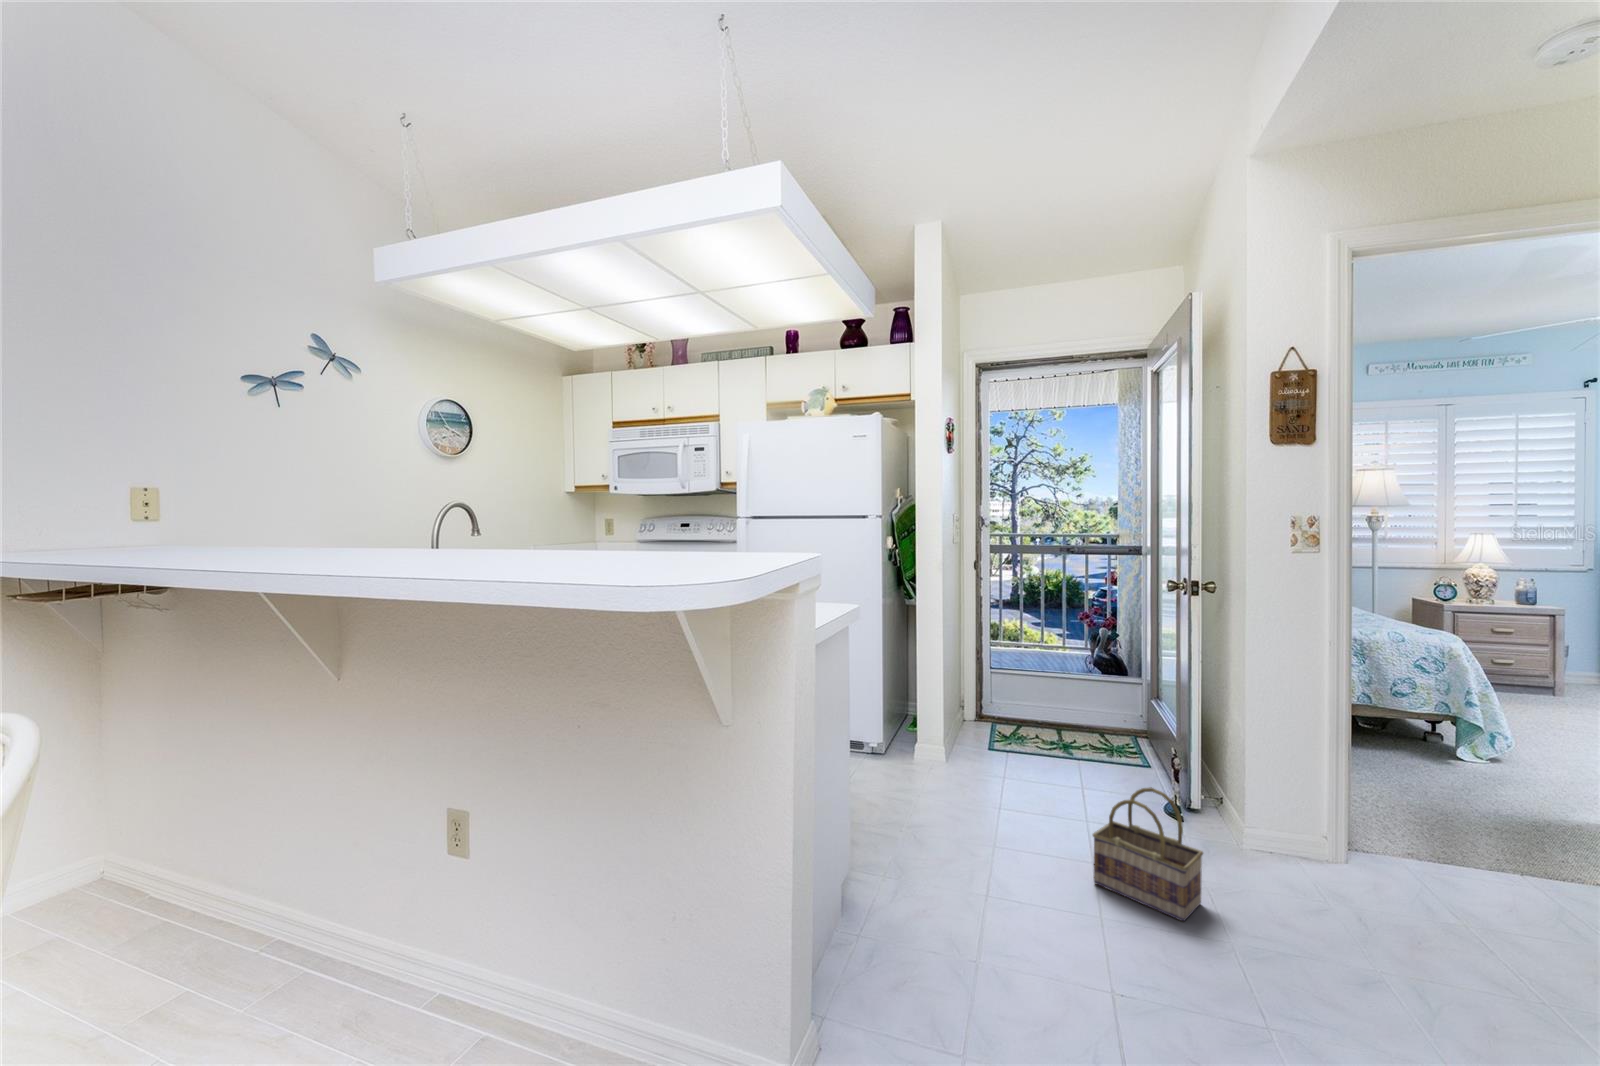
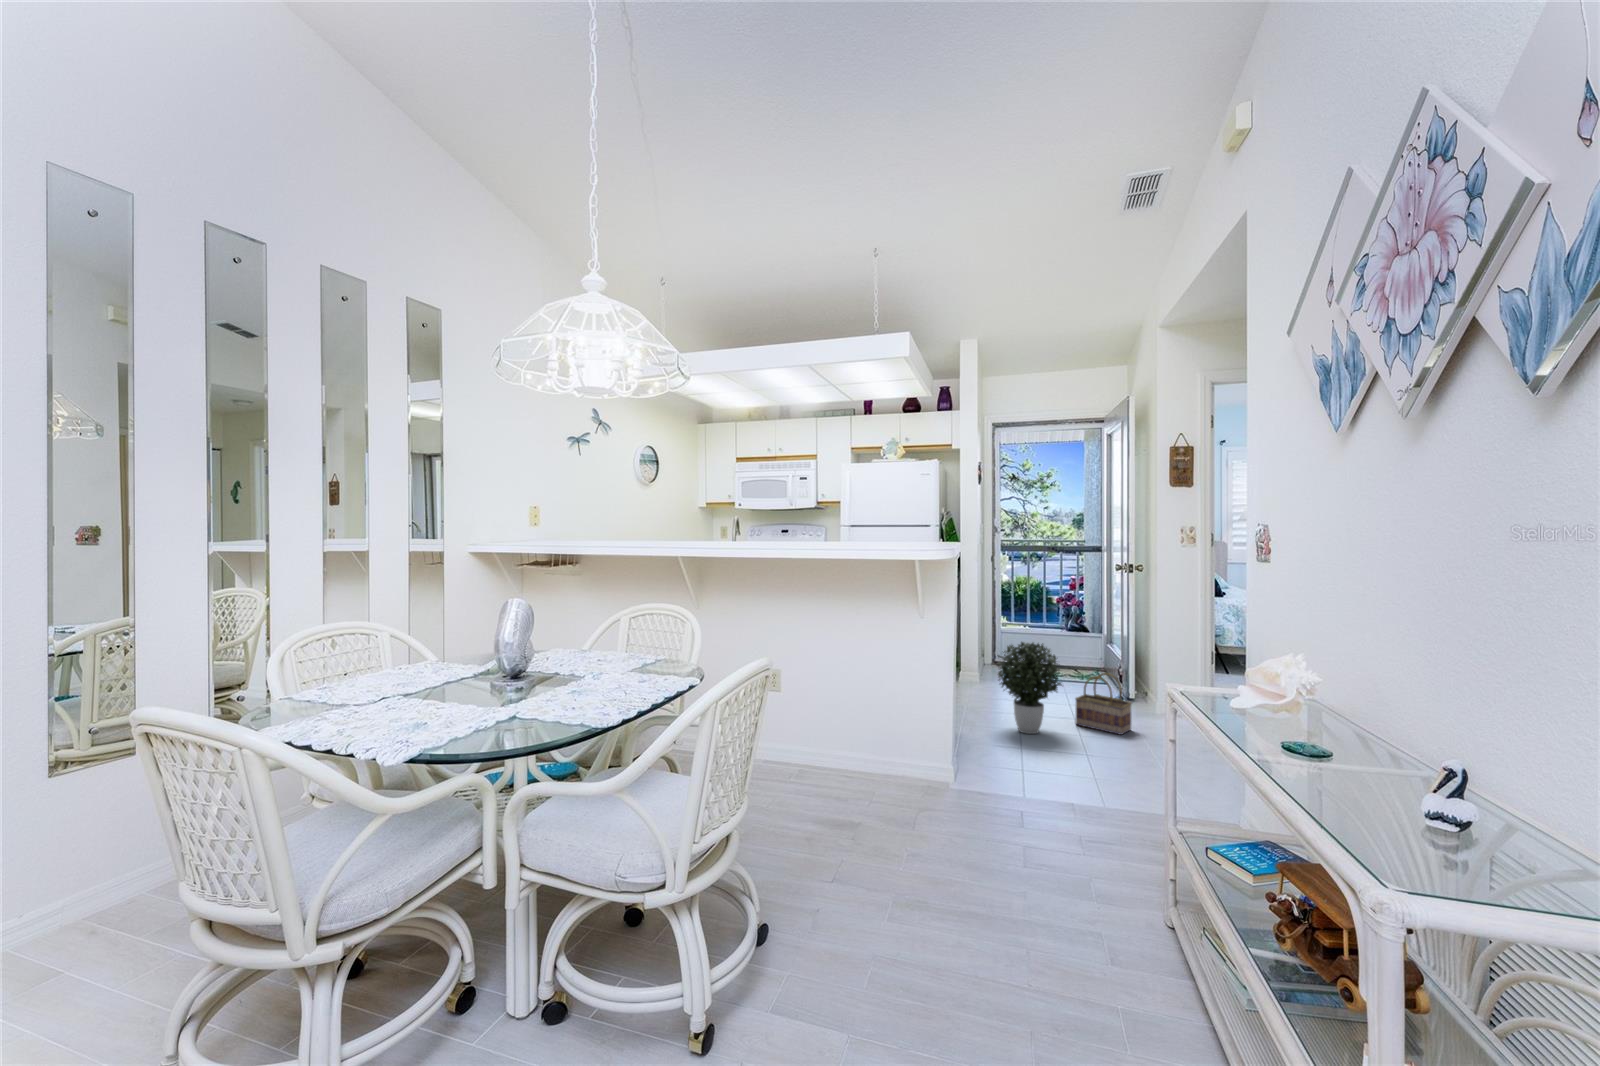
potted plant: none [942,732,1068,914] -> present [996,642,1062,734]

